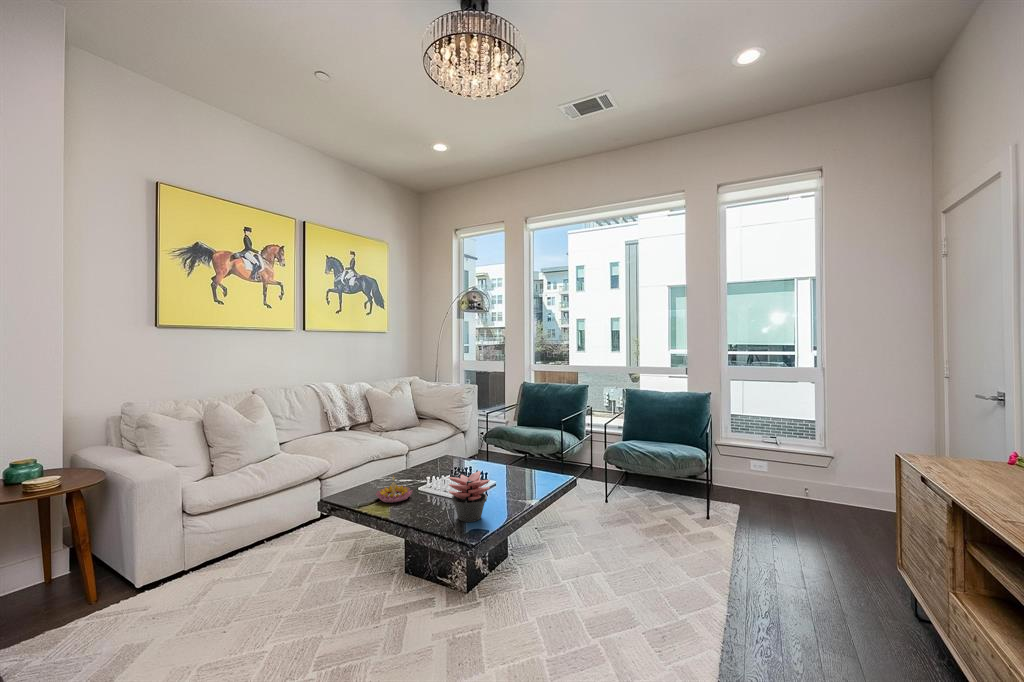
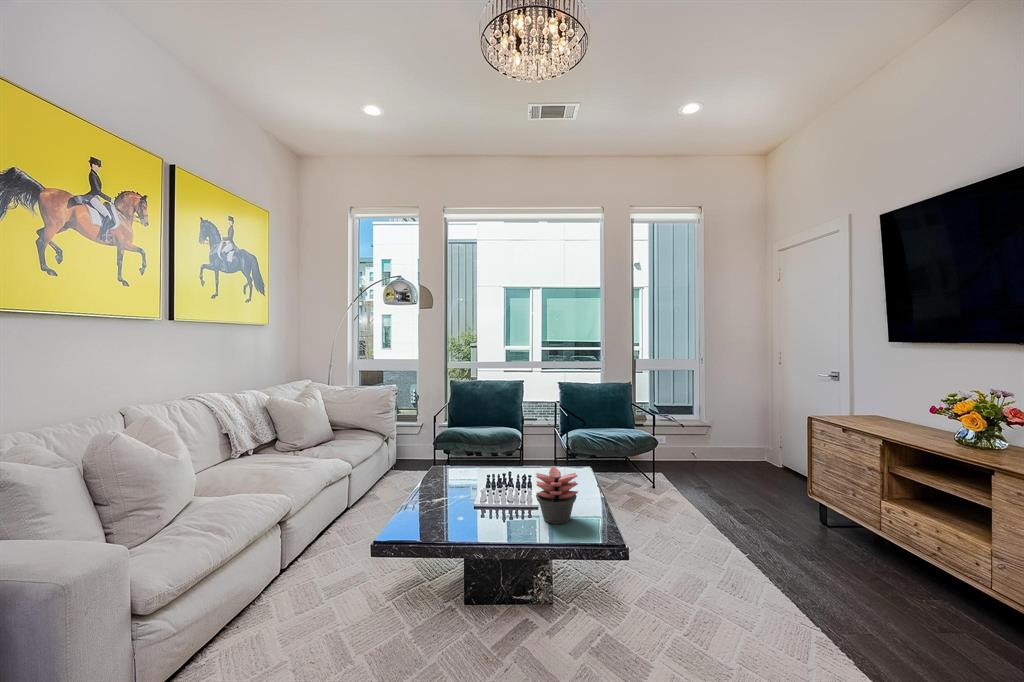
candle holder: present [376,475,413,503] -> none [416,488,462,523]

